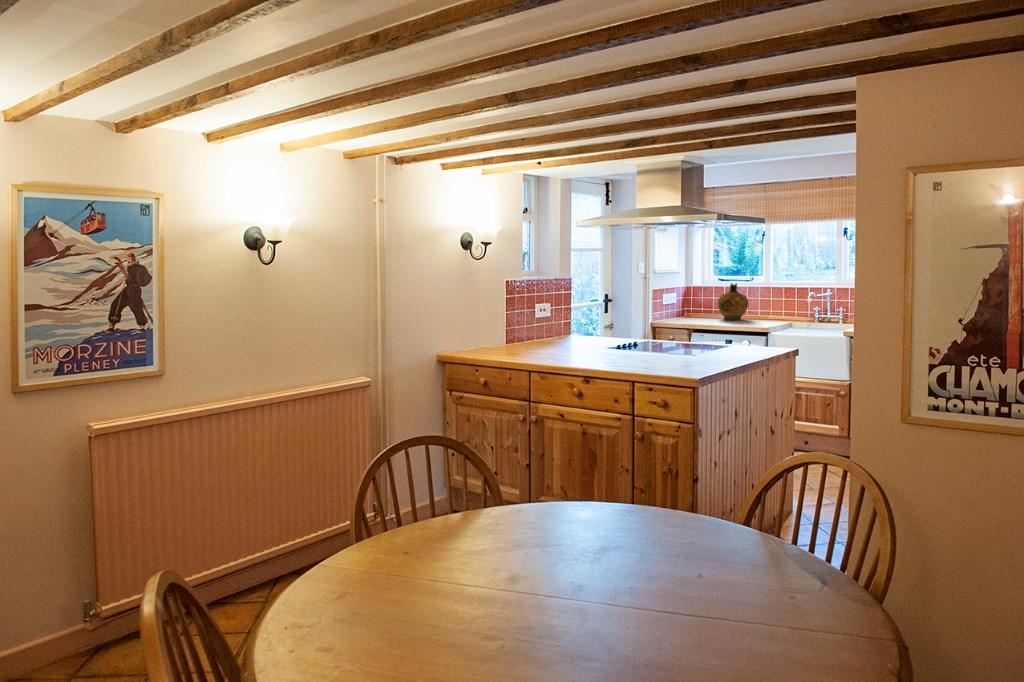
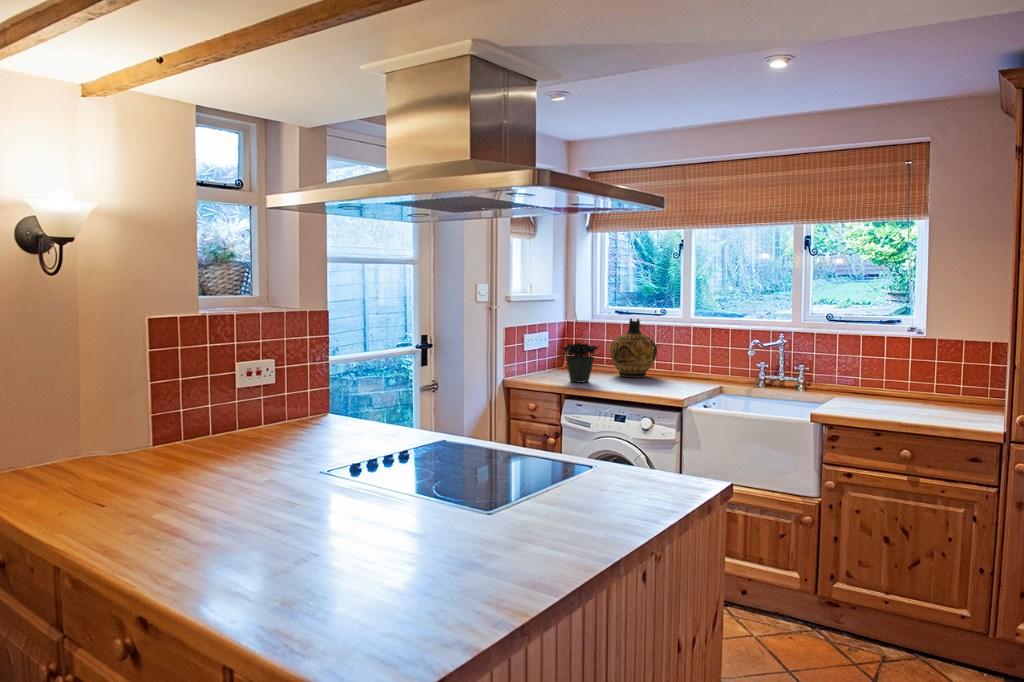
potted plant: none [687,278,713,323] -> present [560,318,598,383]

